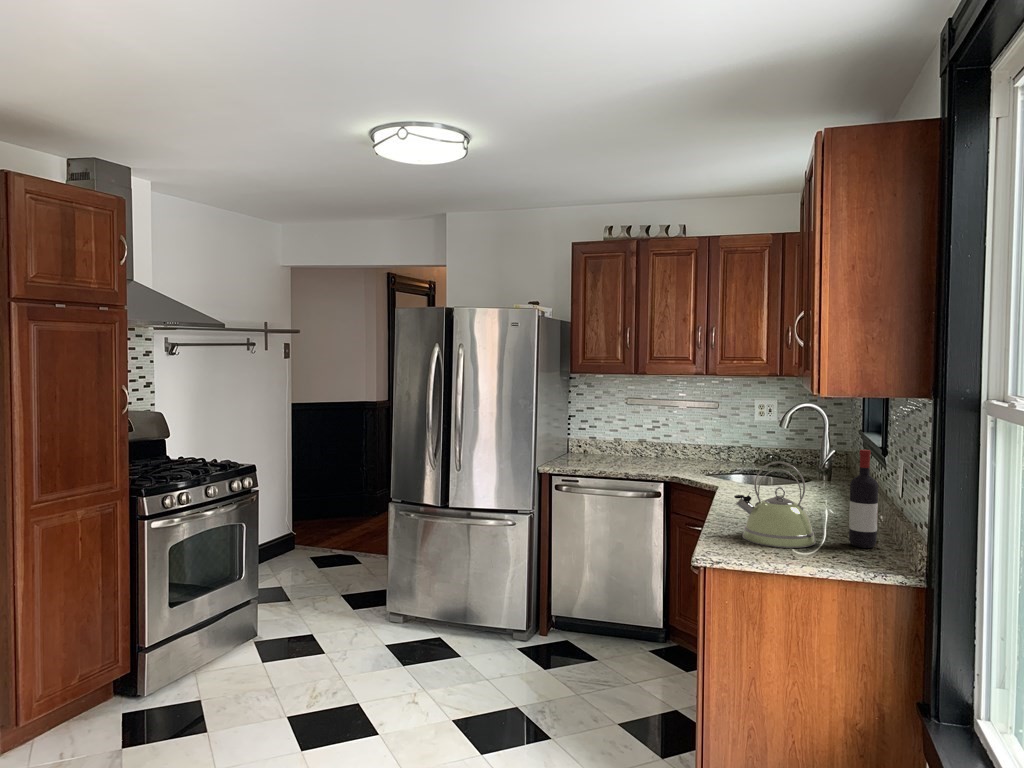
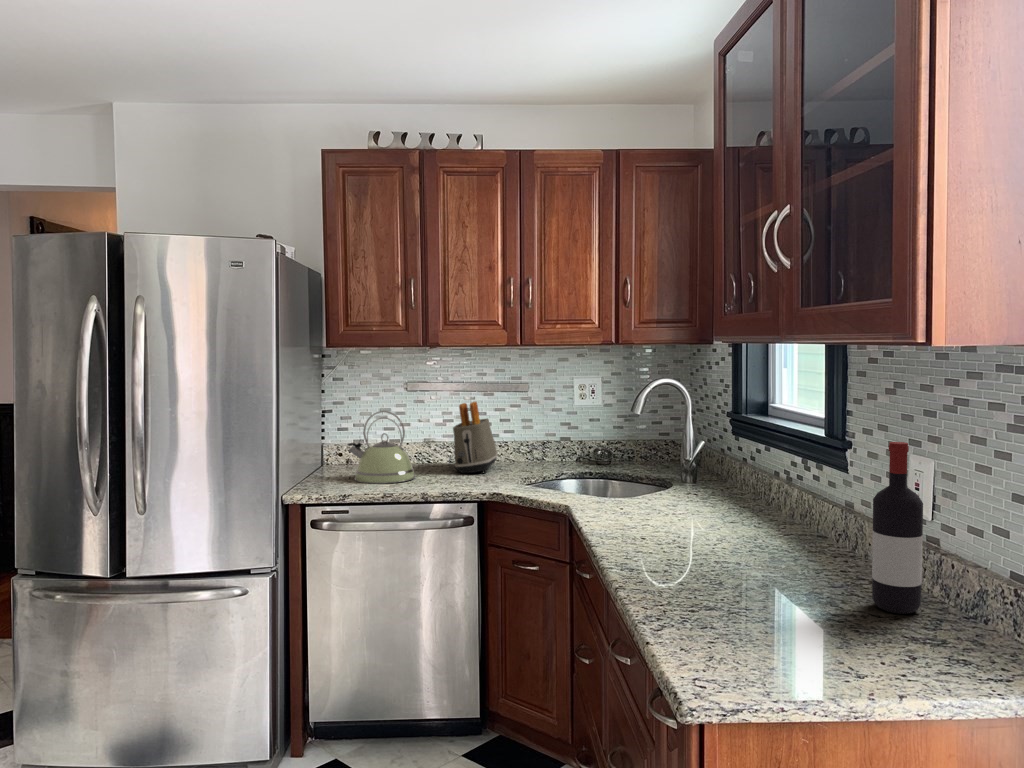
toaster: none [656,414,692,466] -> present [453,402,498,473]
kettle: present [734,461,815,548] -> present [347,411,415,484]

